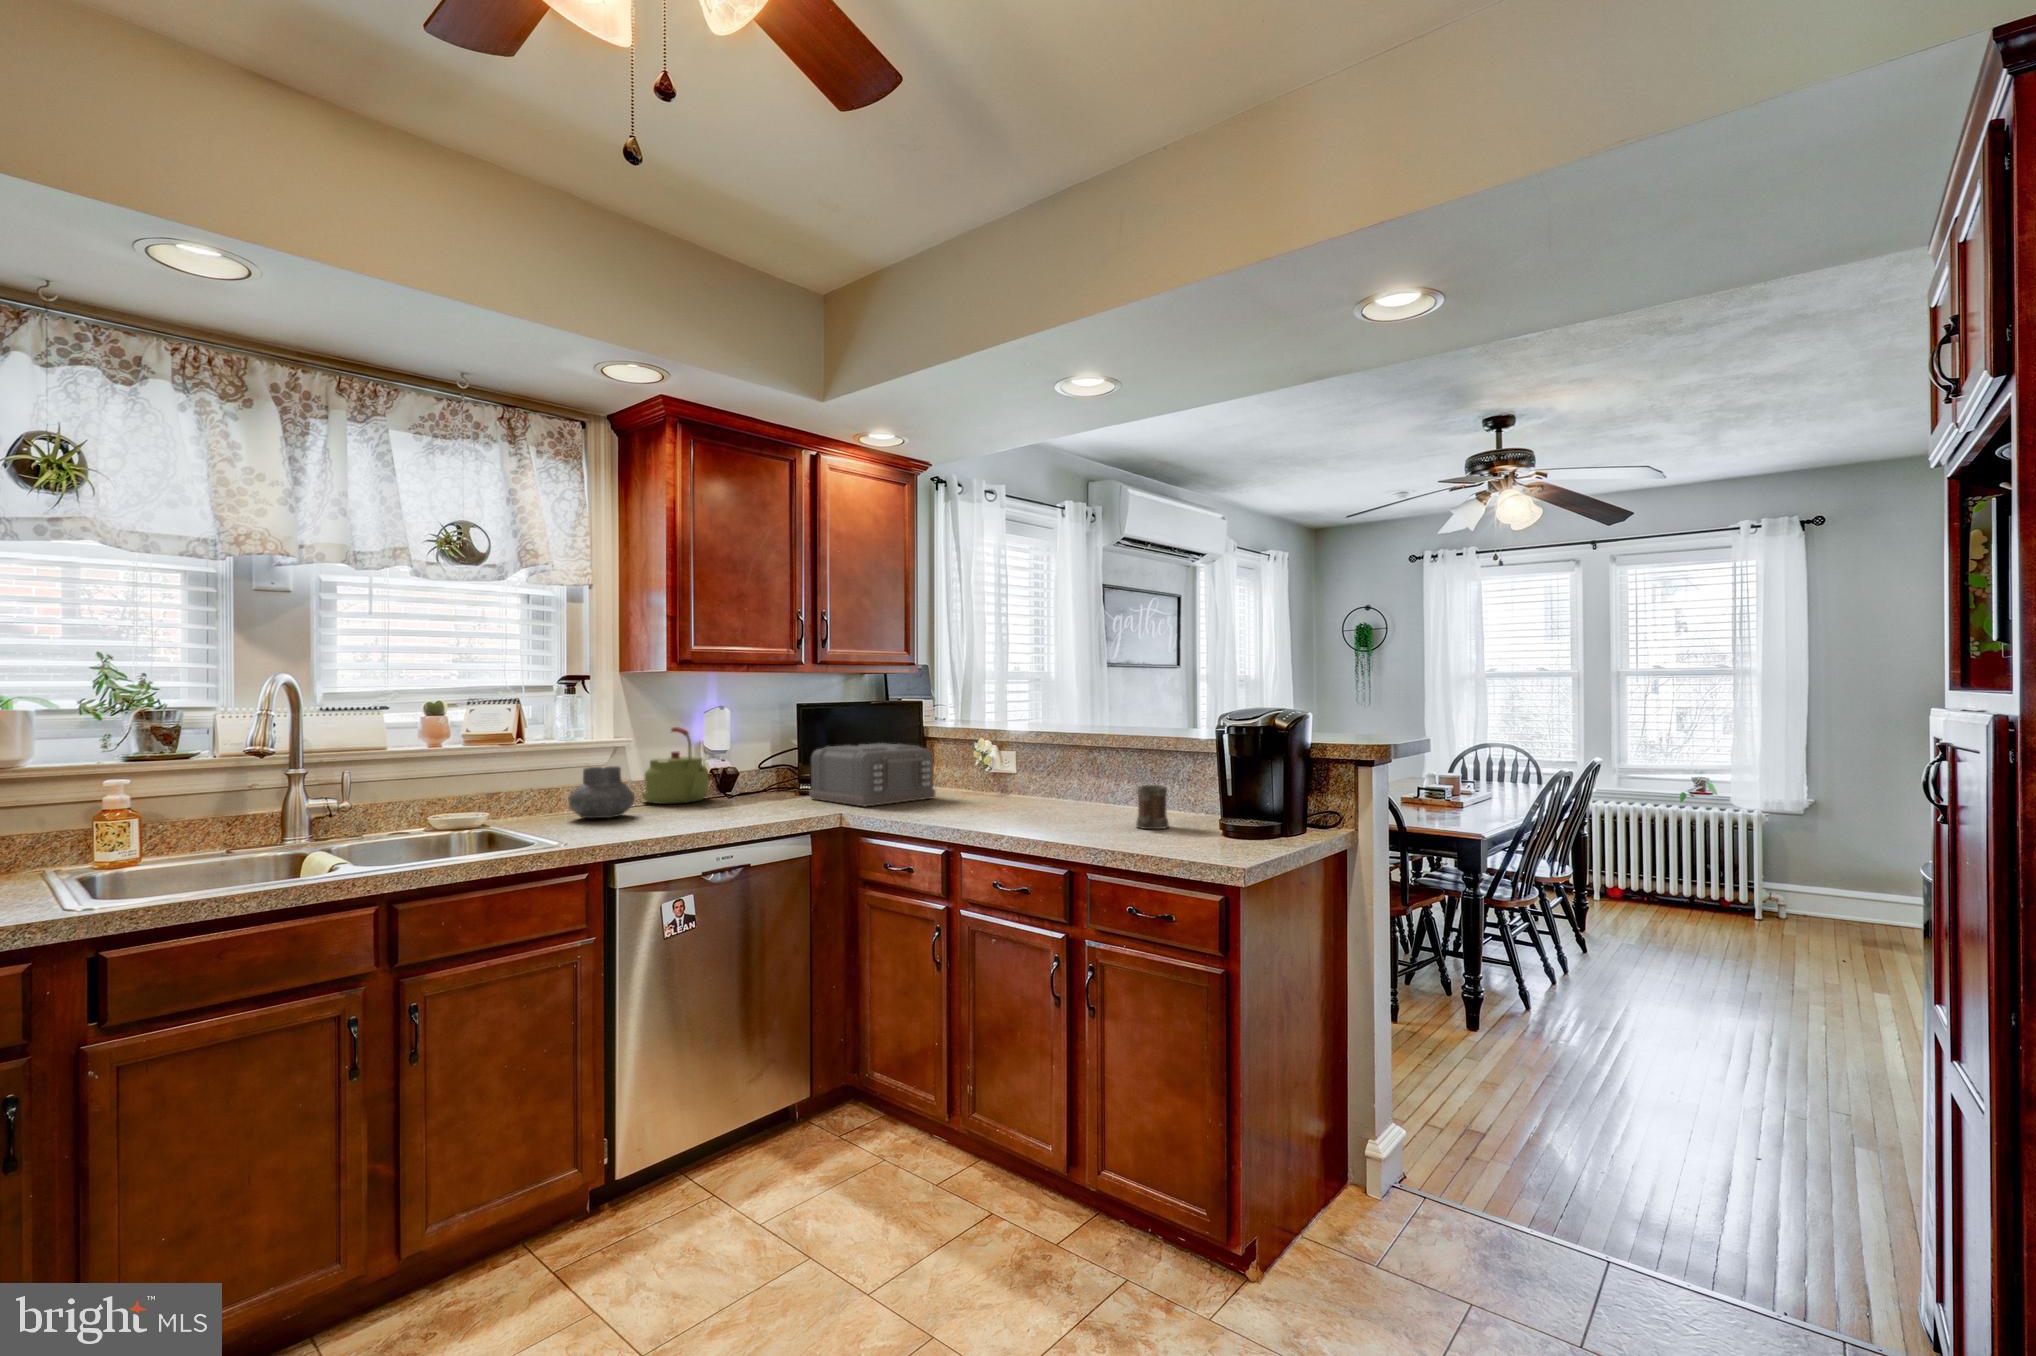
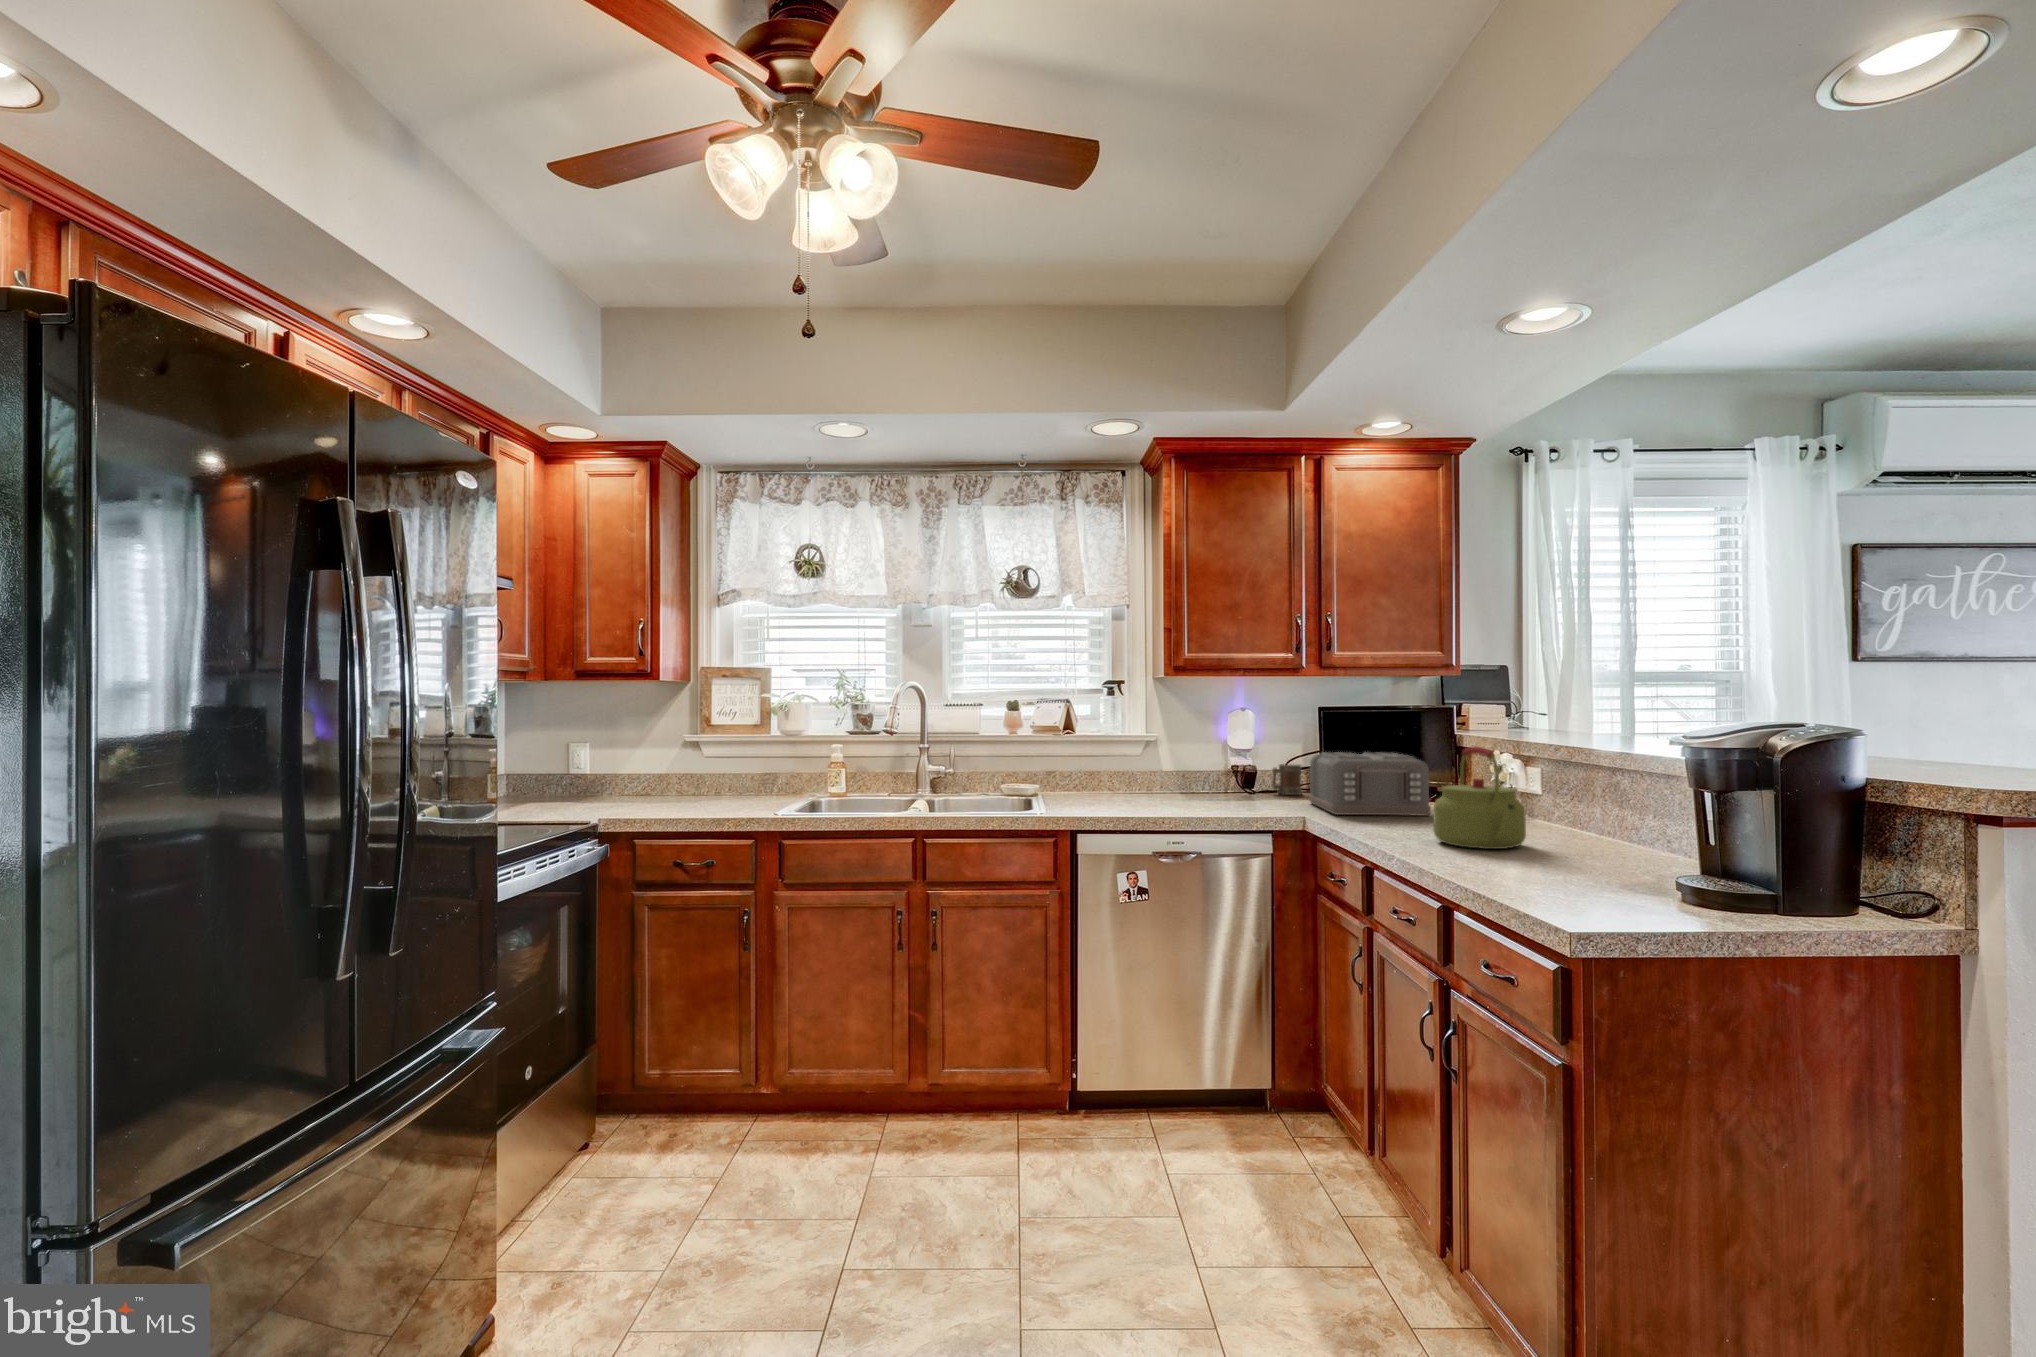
kettle: present [642,727,709,804] -> present [1433,746,1526,849]
vase: present [568,766,635,818] -> none [1094,757,1144,800]
mug: present [1136,785,1169,829] -> present [1272,764,1303,795]

